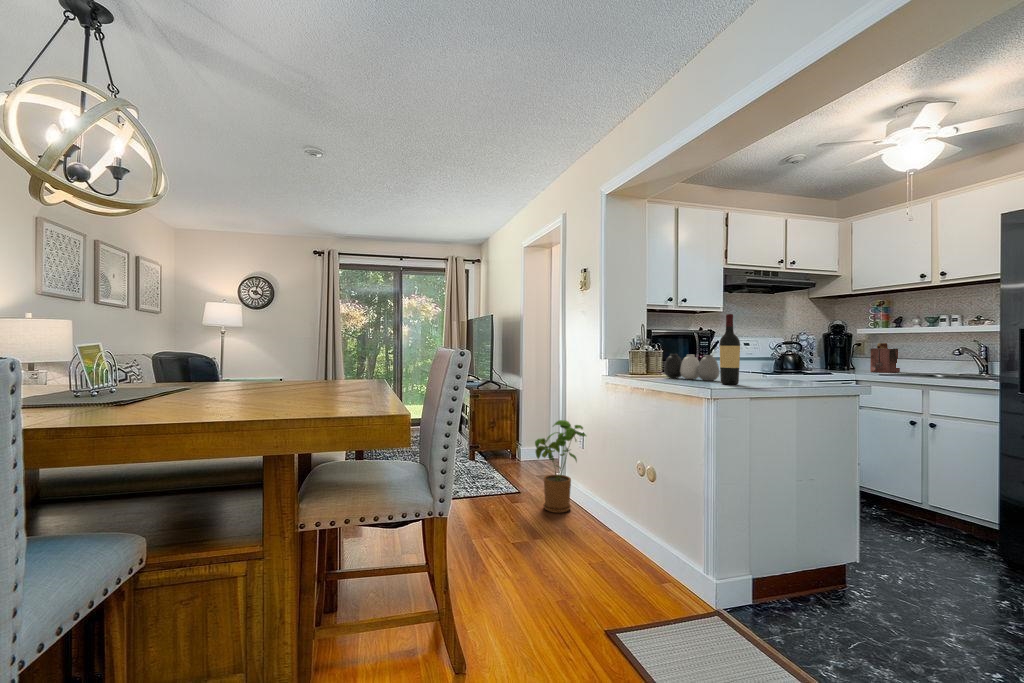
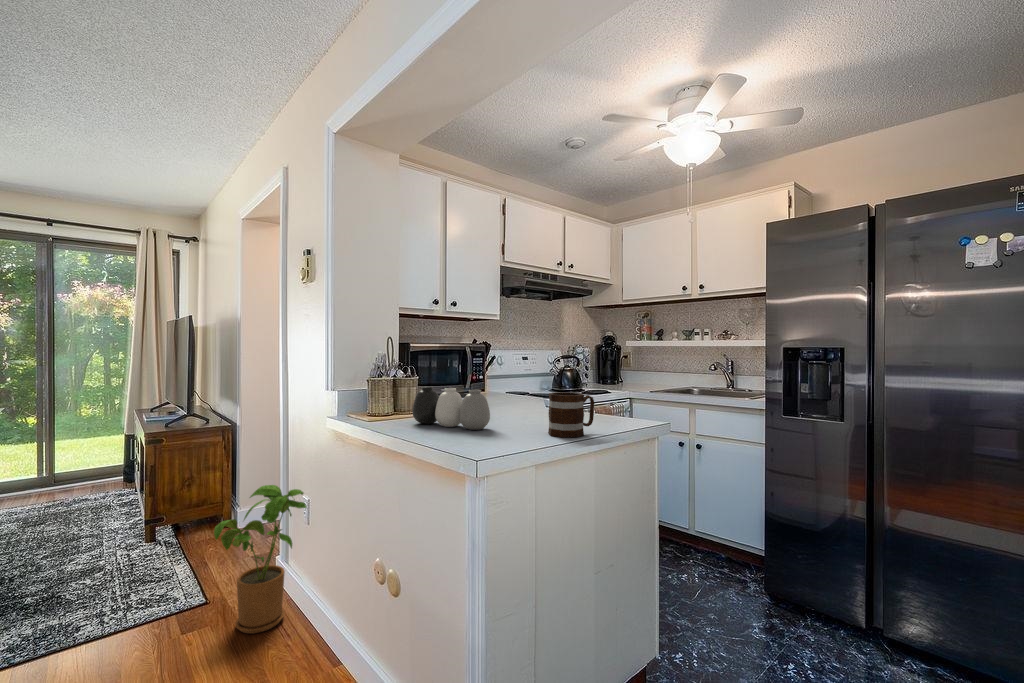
wine bottle: present [720,314,740,385] -> none [488,331,518,445]
toaster: present [870,343,900,373] -> none [639,355,662,386]
mug: none [763,356,799,385] -> present [548,392,594,437]

